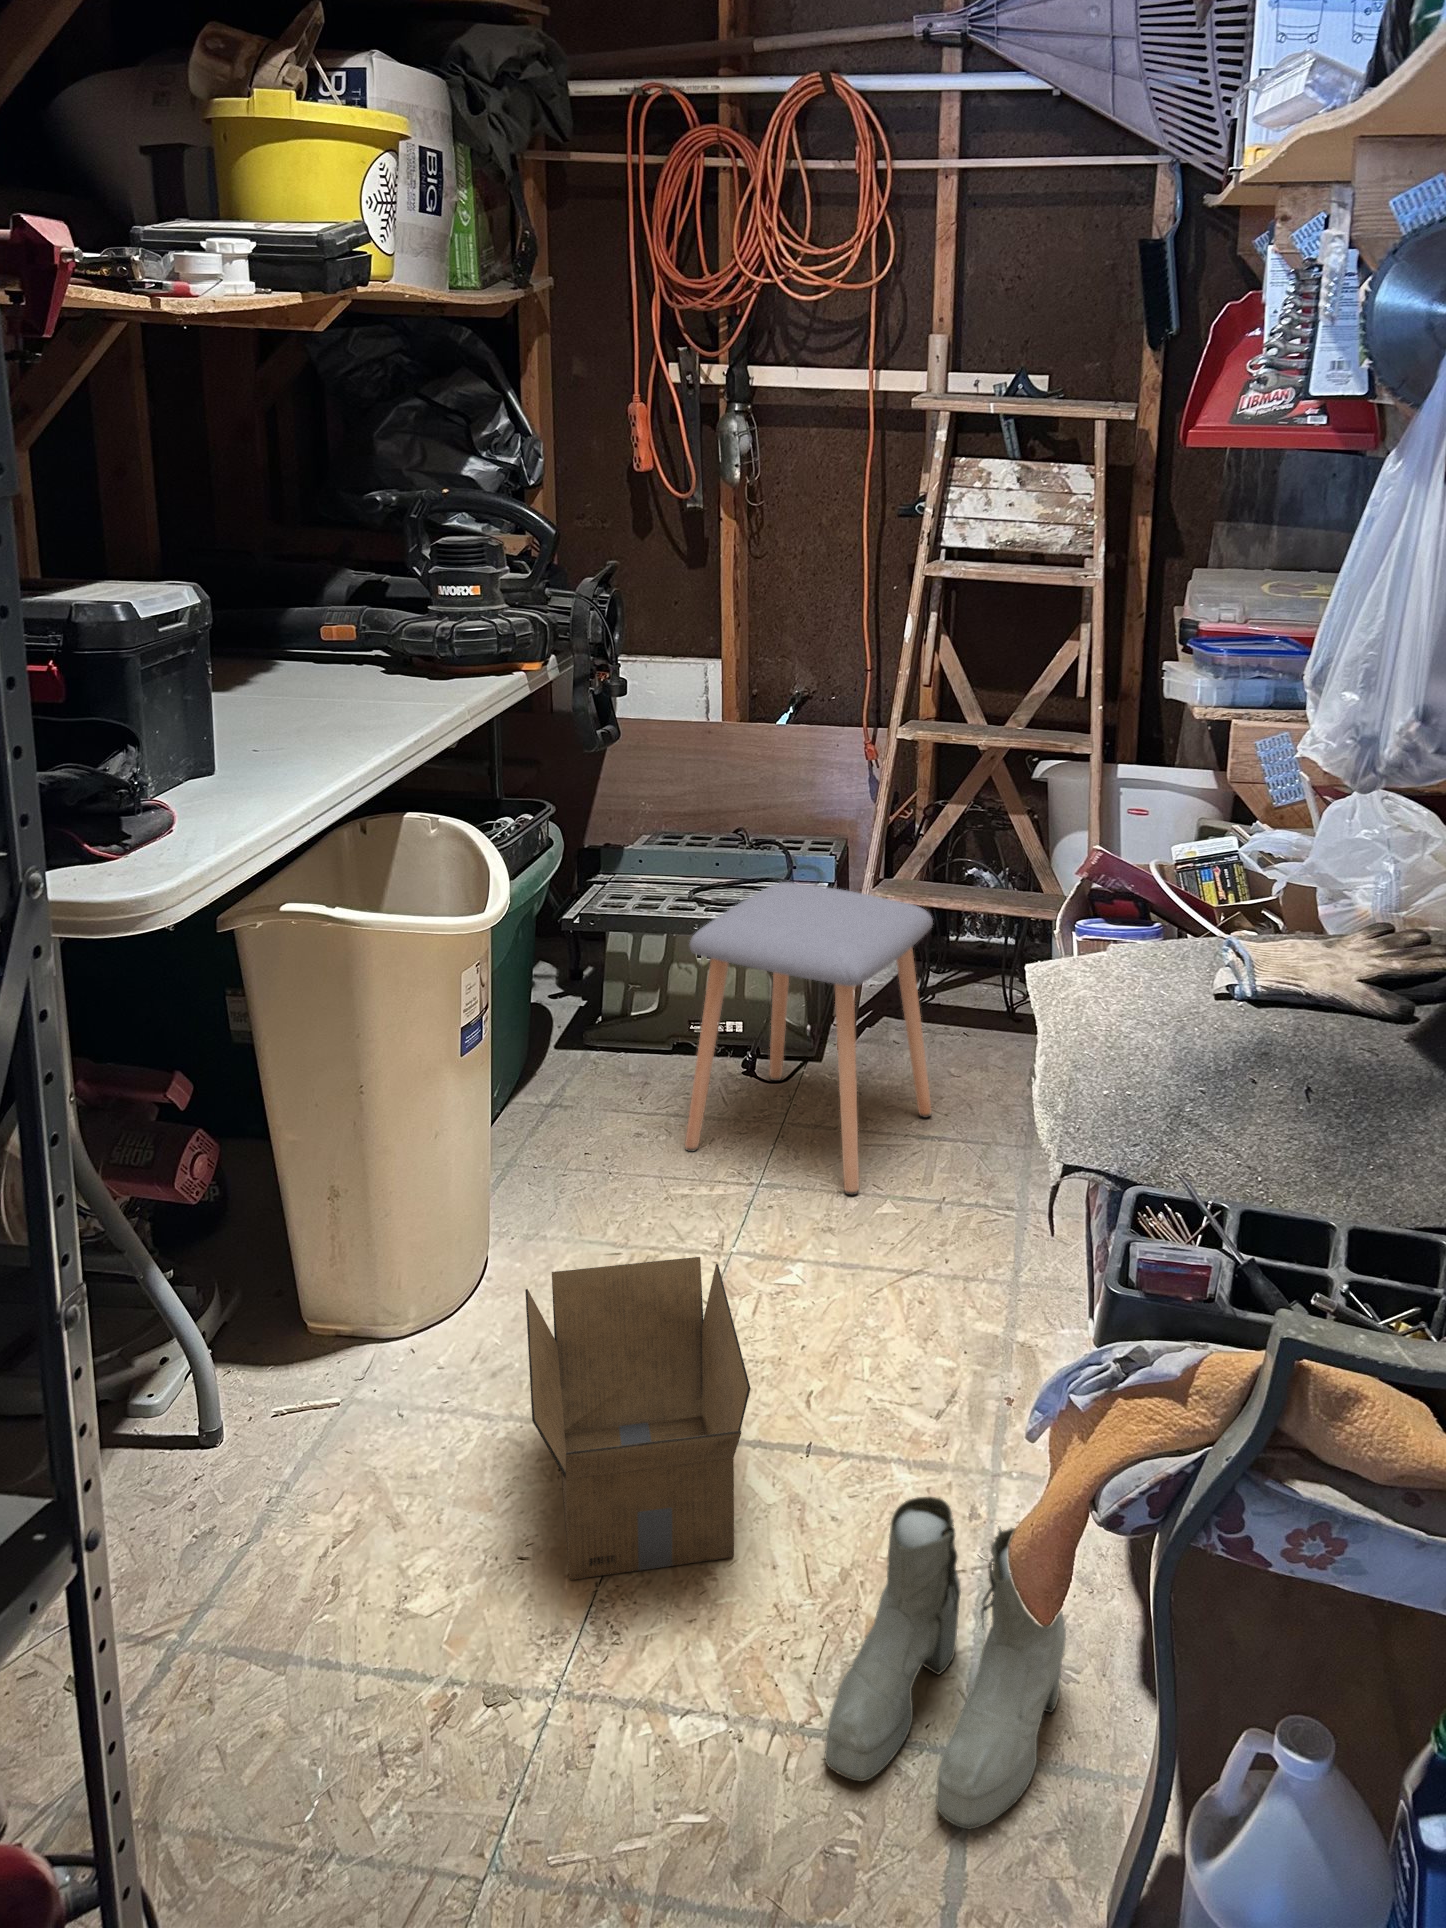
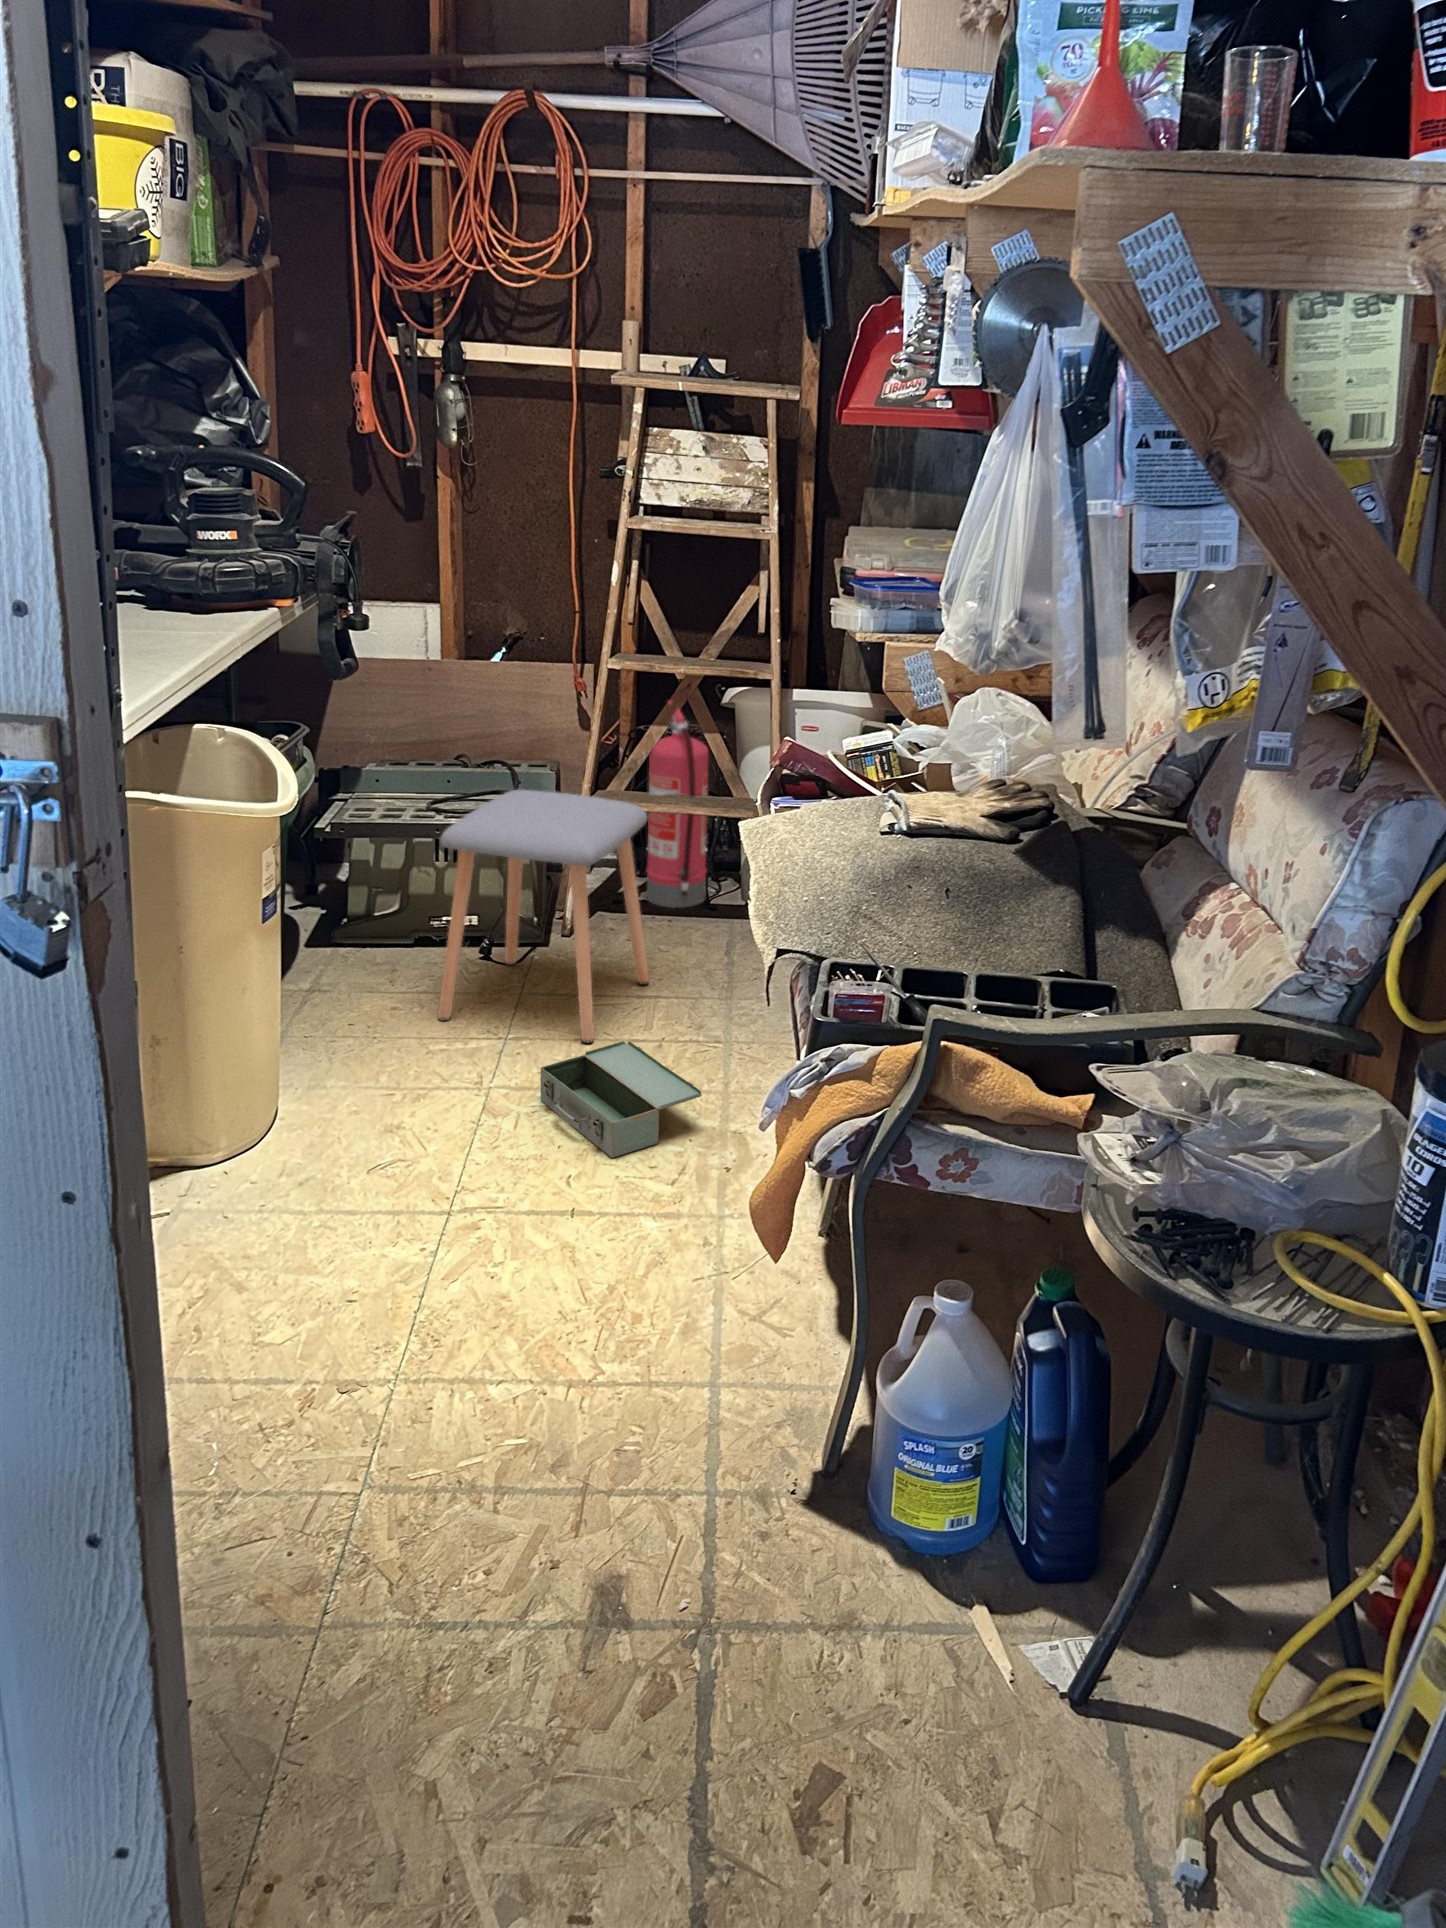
fire extinguisher: none [939,773,1014,1015] -> present [647,701,708,908]
toolbox: none [787,1205,979,1367] -> present [540,1041,702,1158]
cardboard box: present [525,1257,751,1580] -> none [337,1069,538,1314]
boots: present [825,1496,1066,1829] -> none [613,1202,786,1419]

